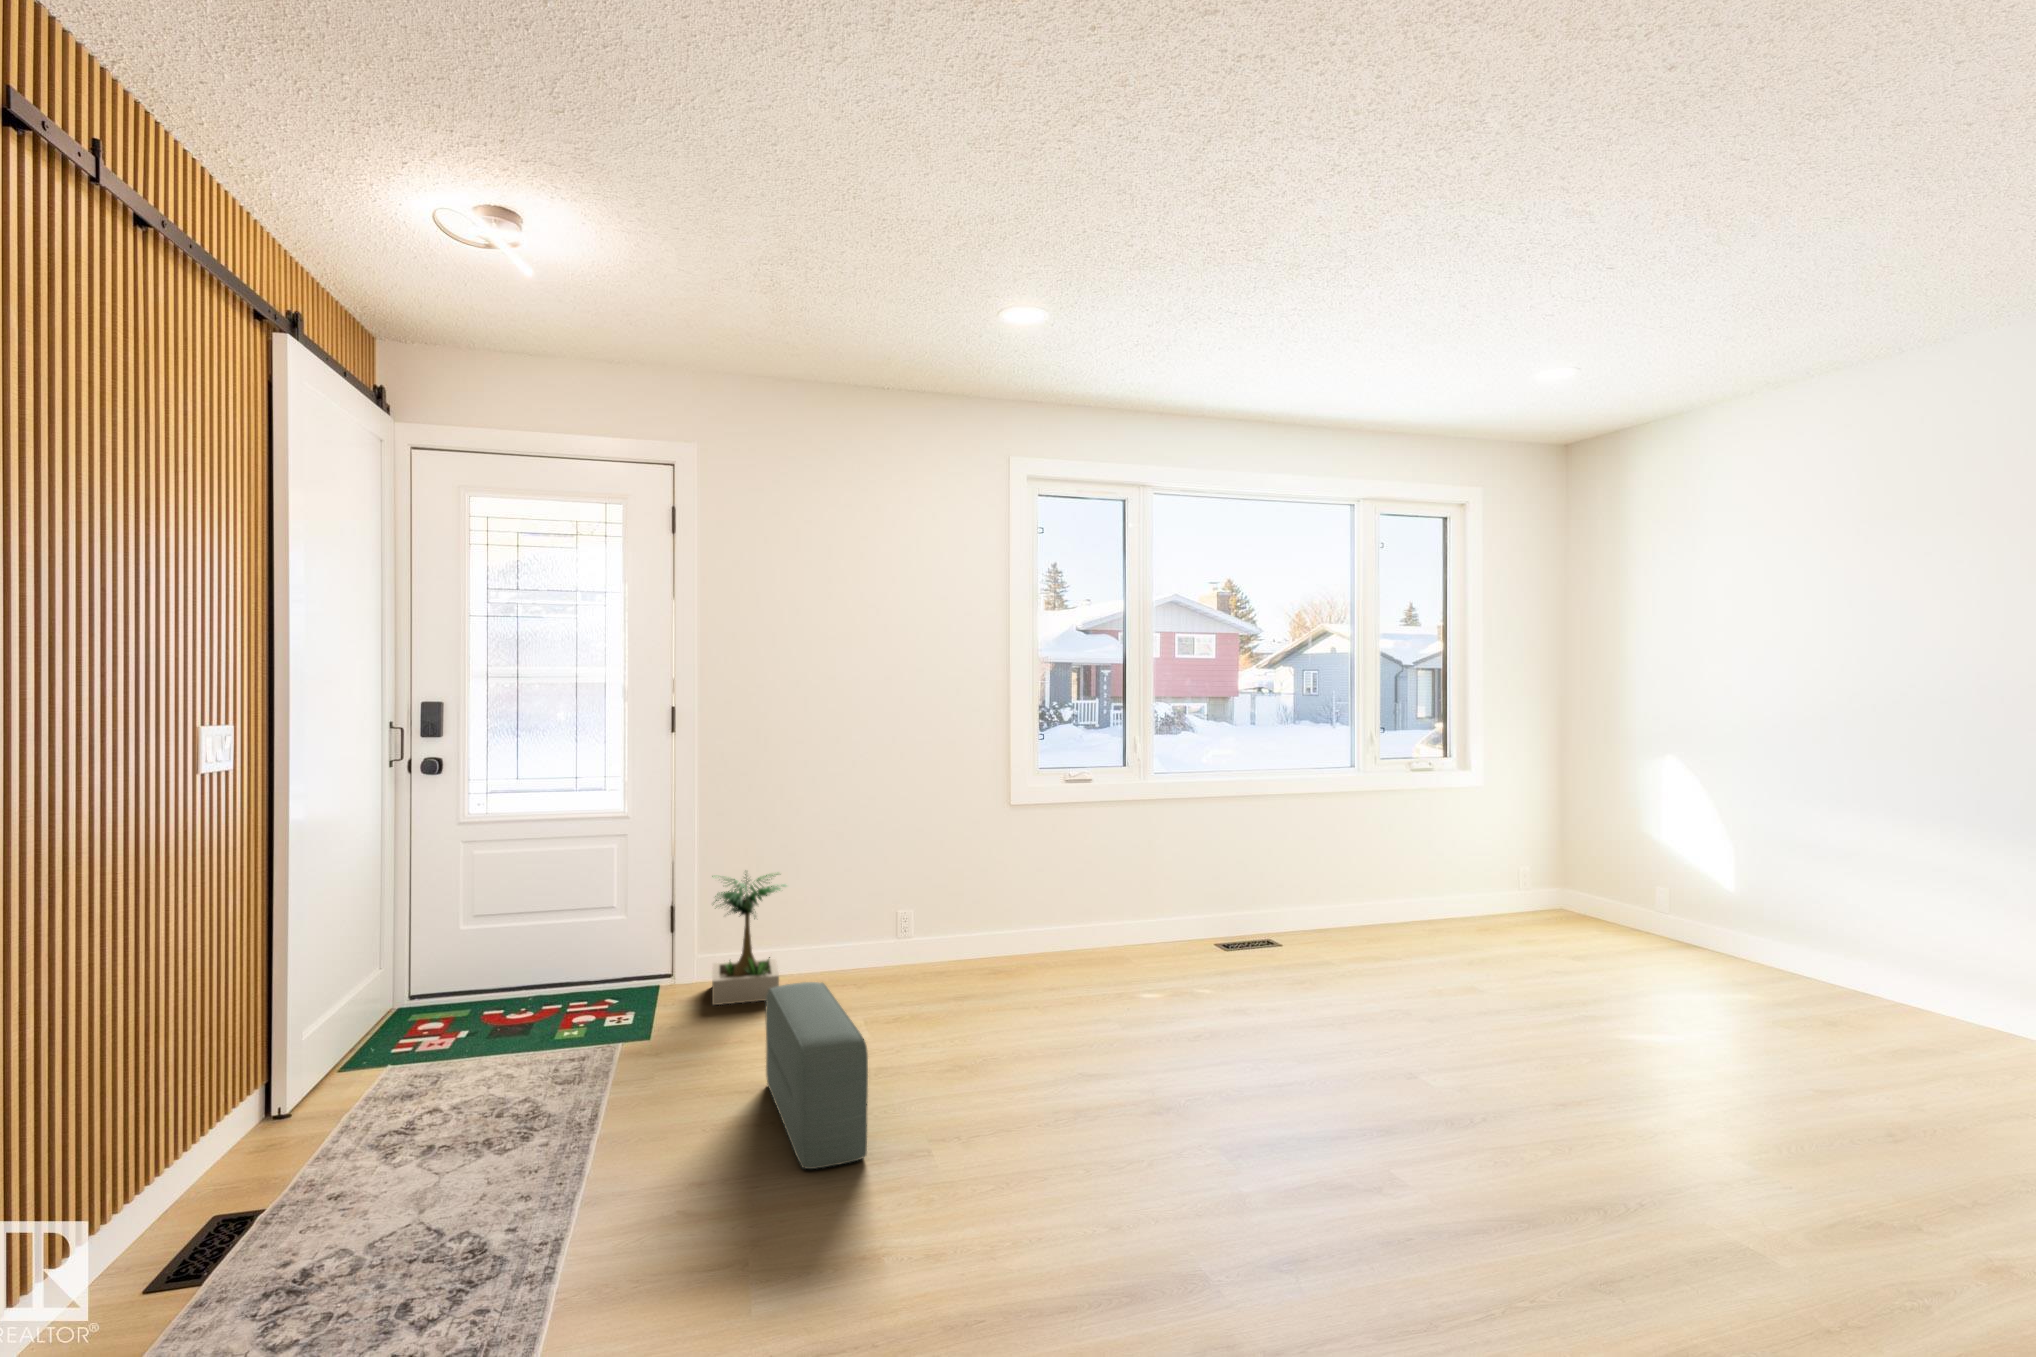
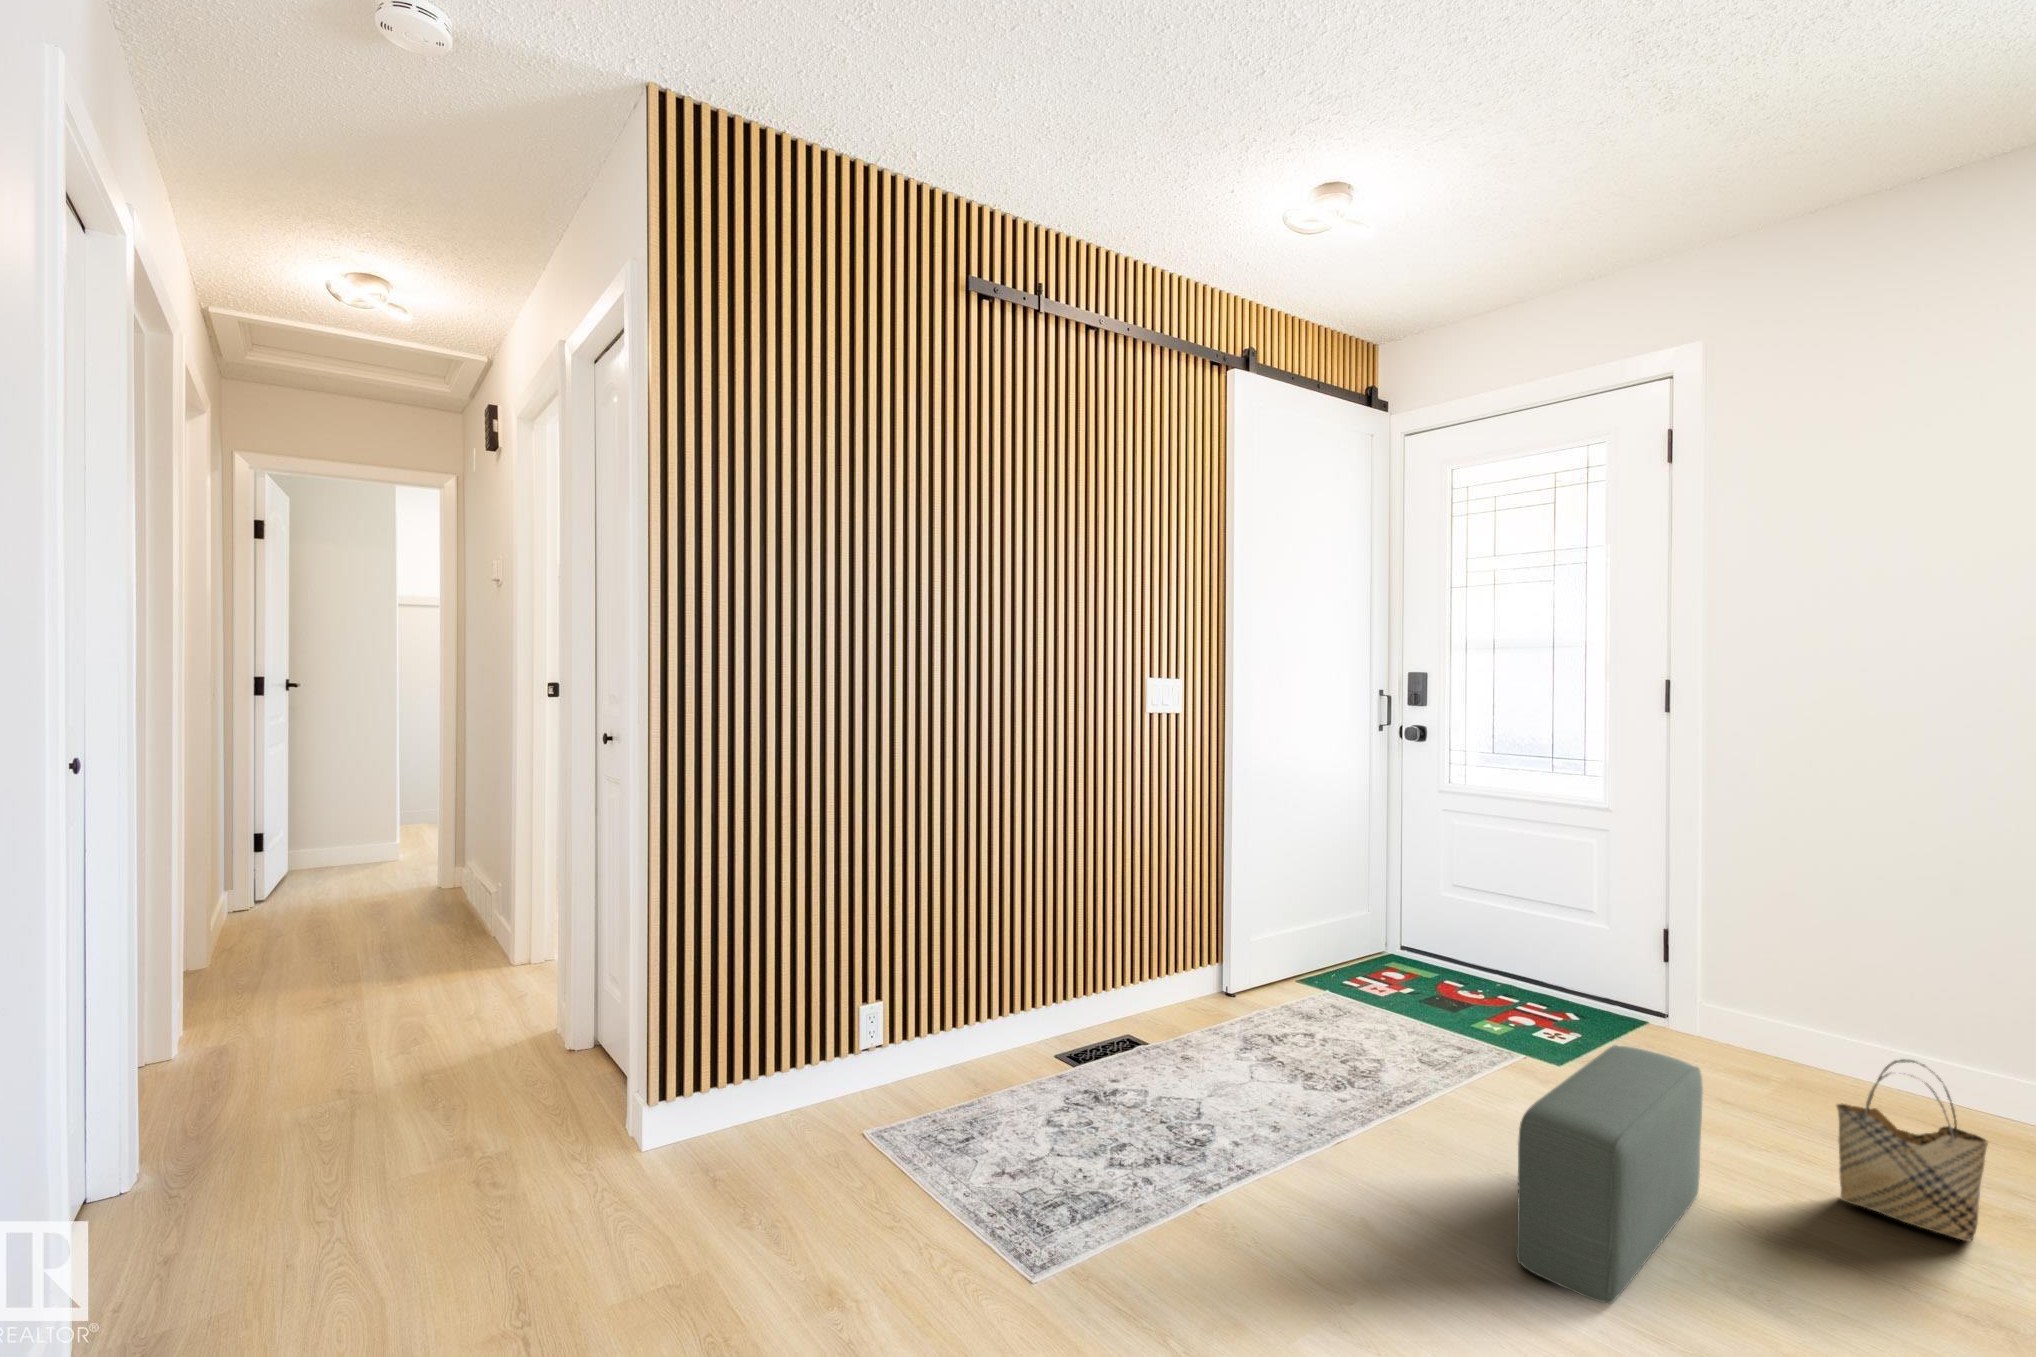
potted plant: present [712,874,787,1005] -> none [1674,900,1830,1094]
woven basket: none [865,937,932,1040] -> present [1836,1059,1988,1241]

